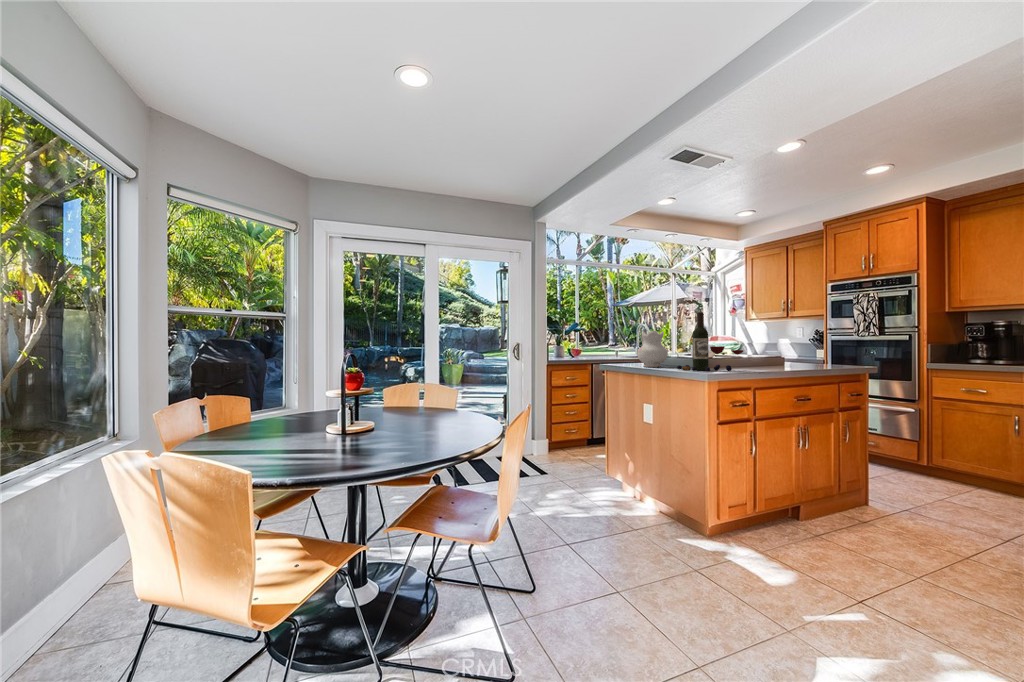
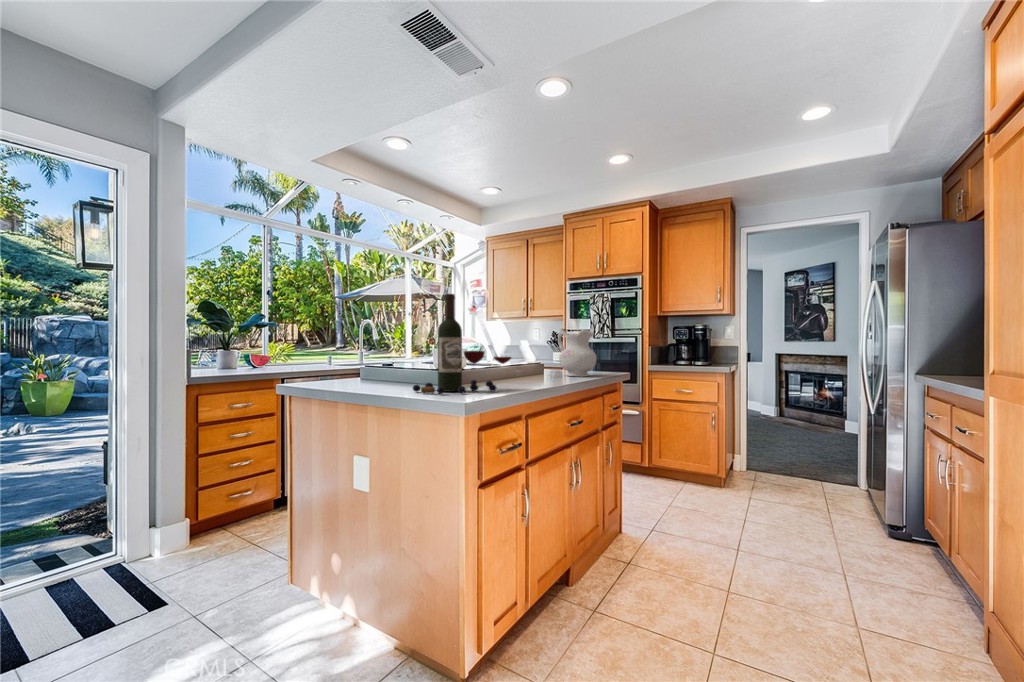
ceramic pitcher: present [638,330,668,367] -> present [558,329,597,377]

